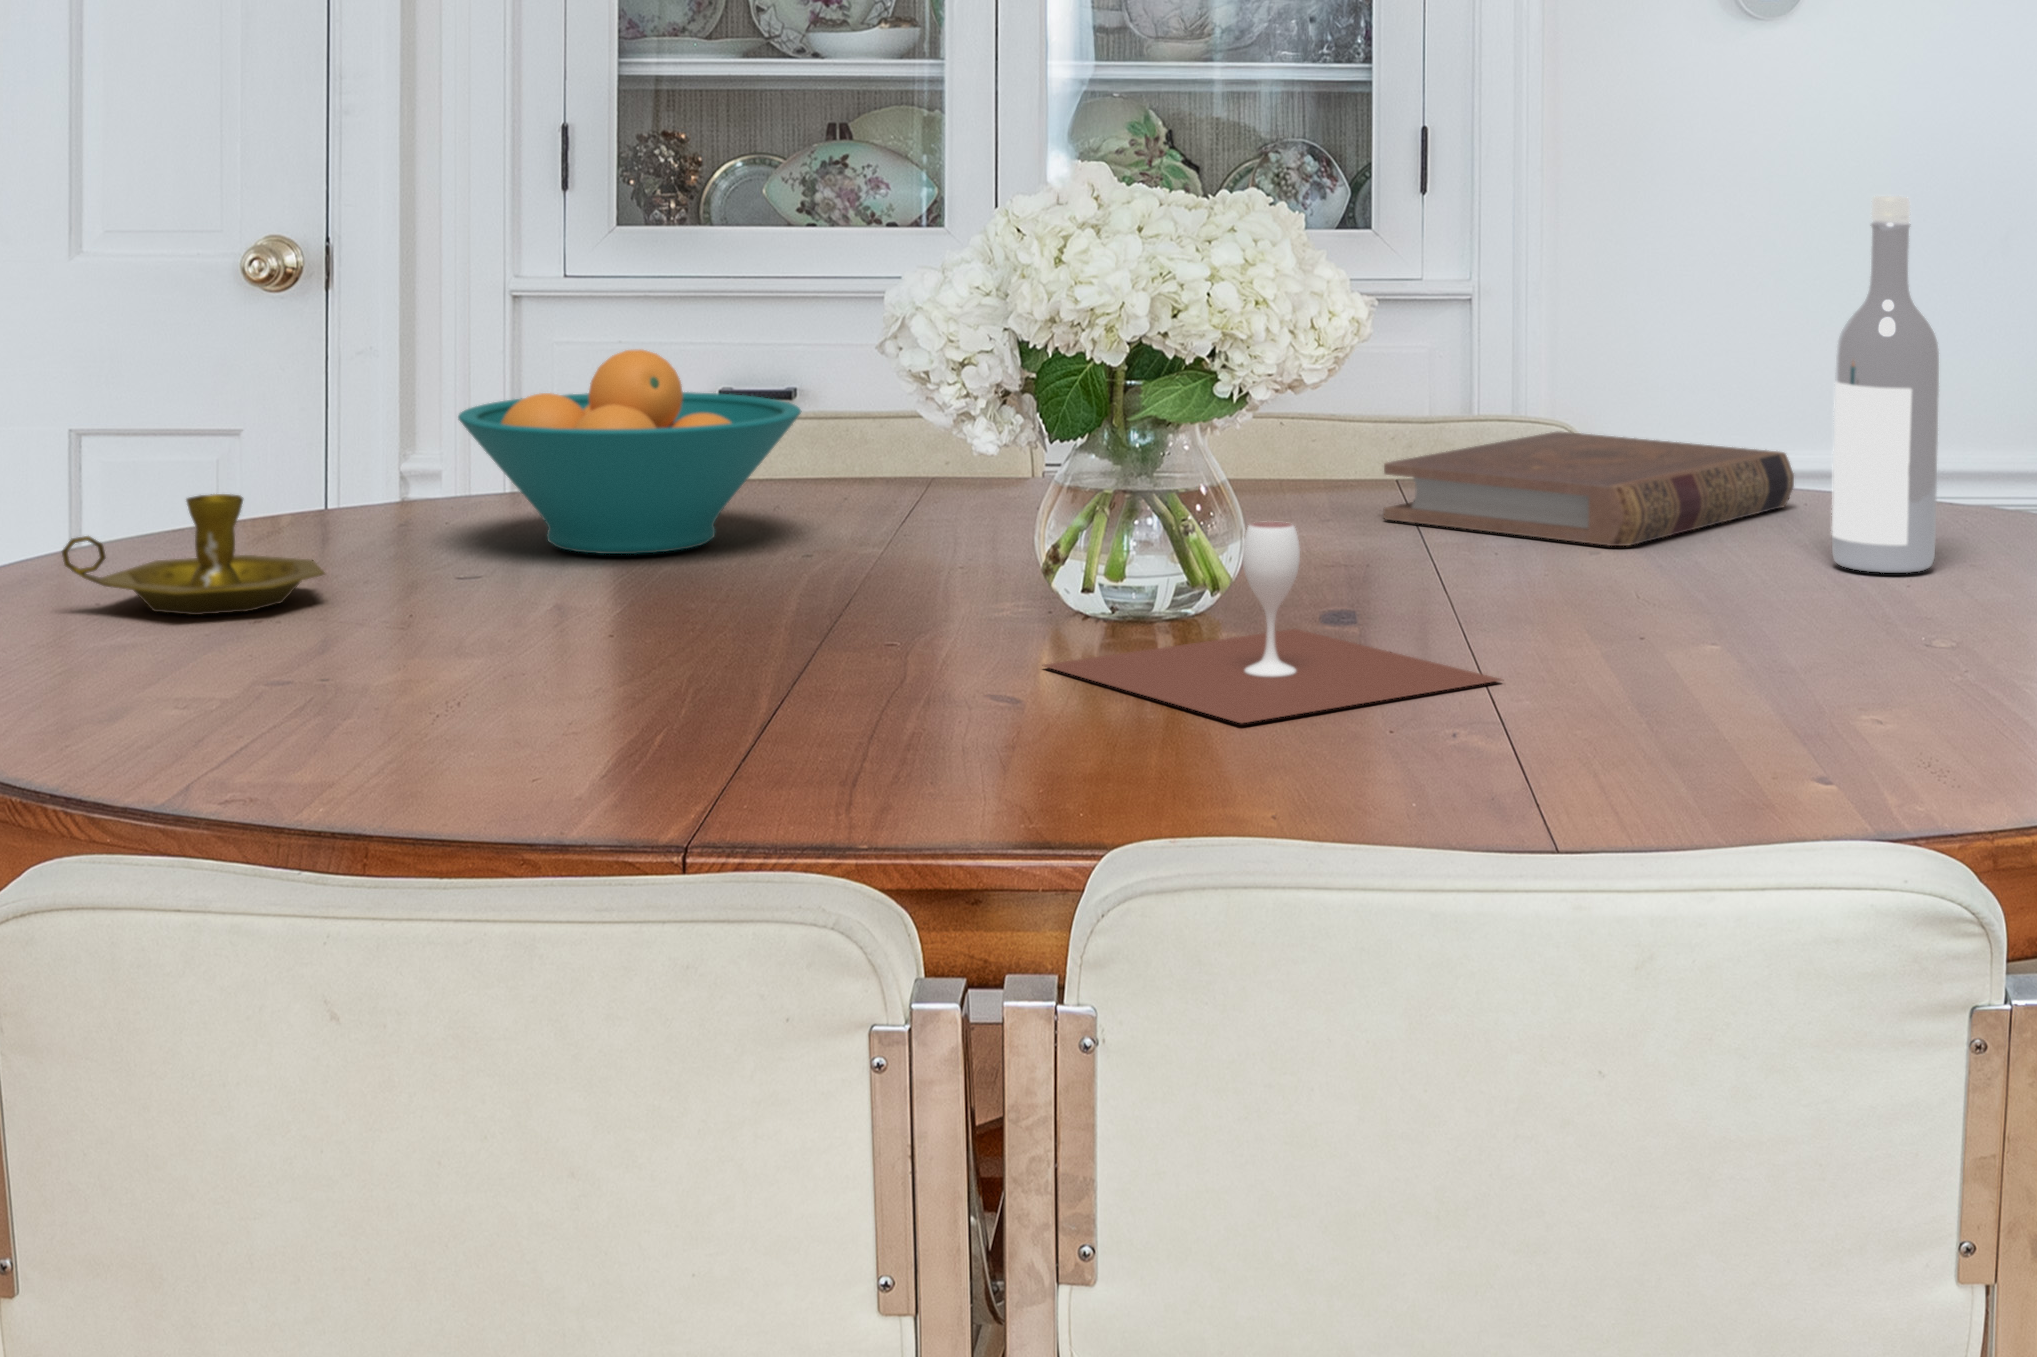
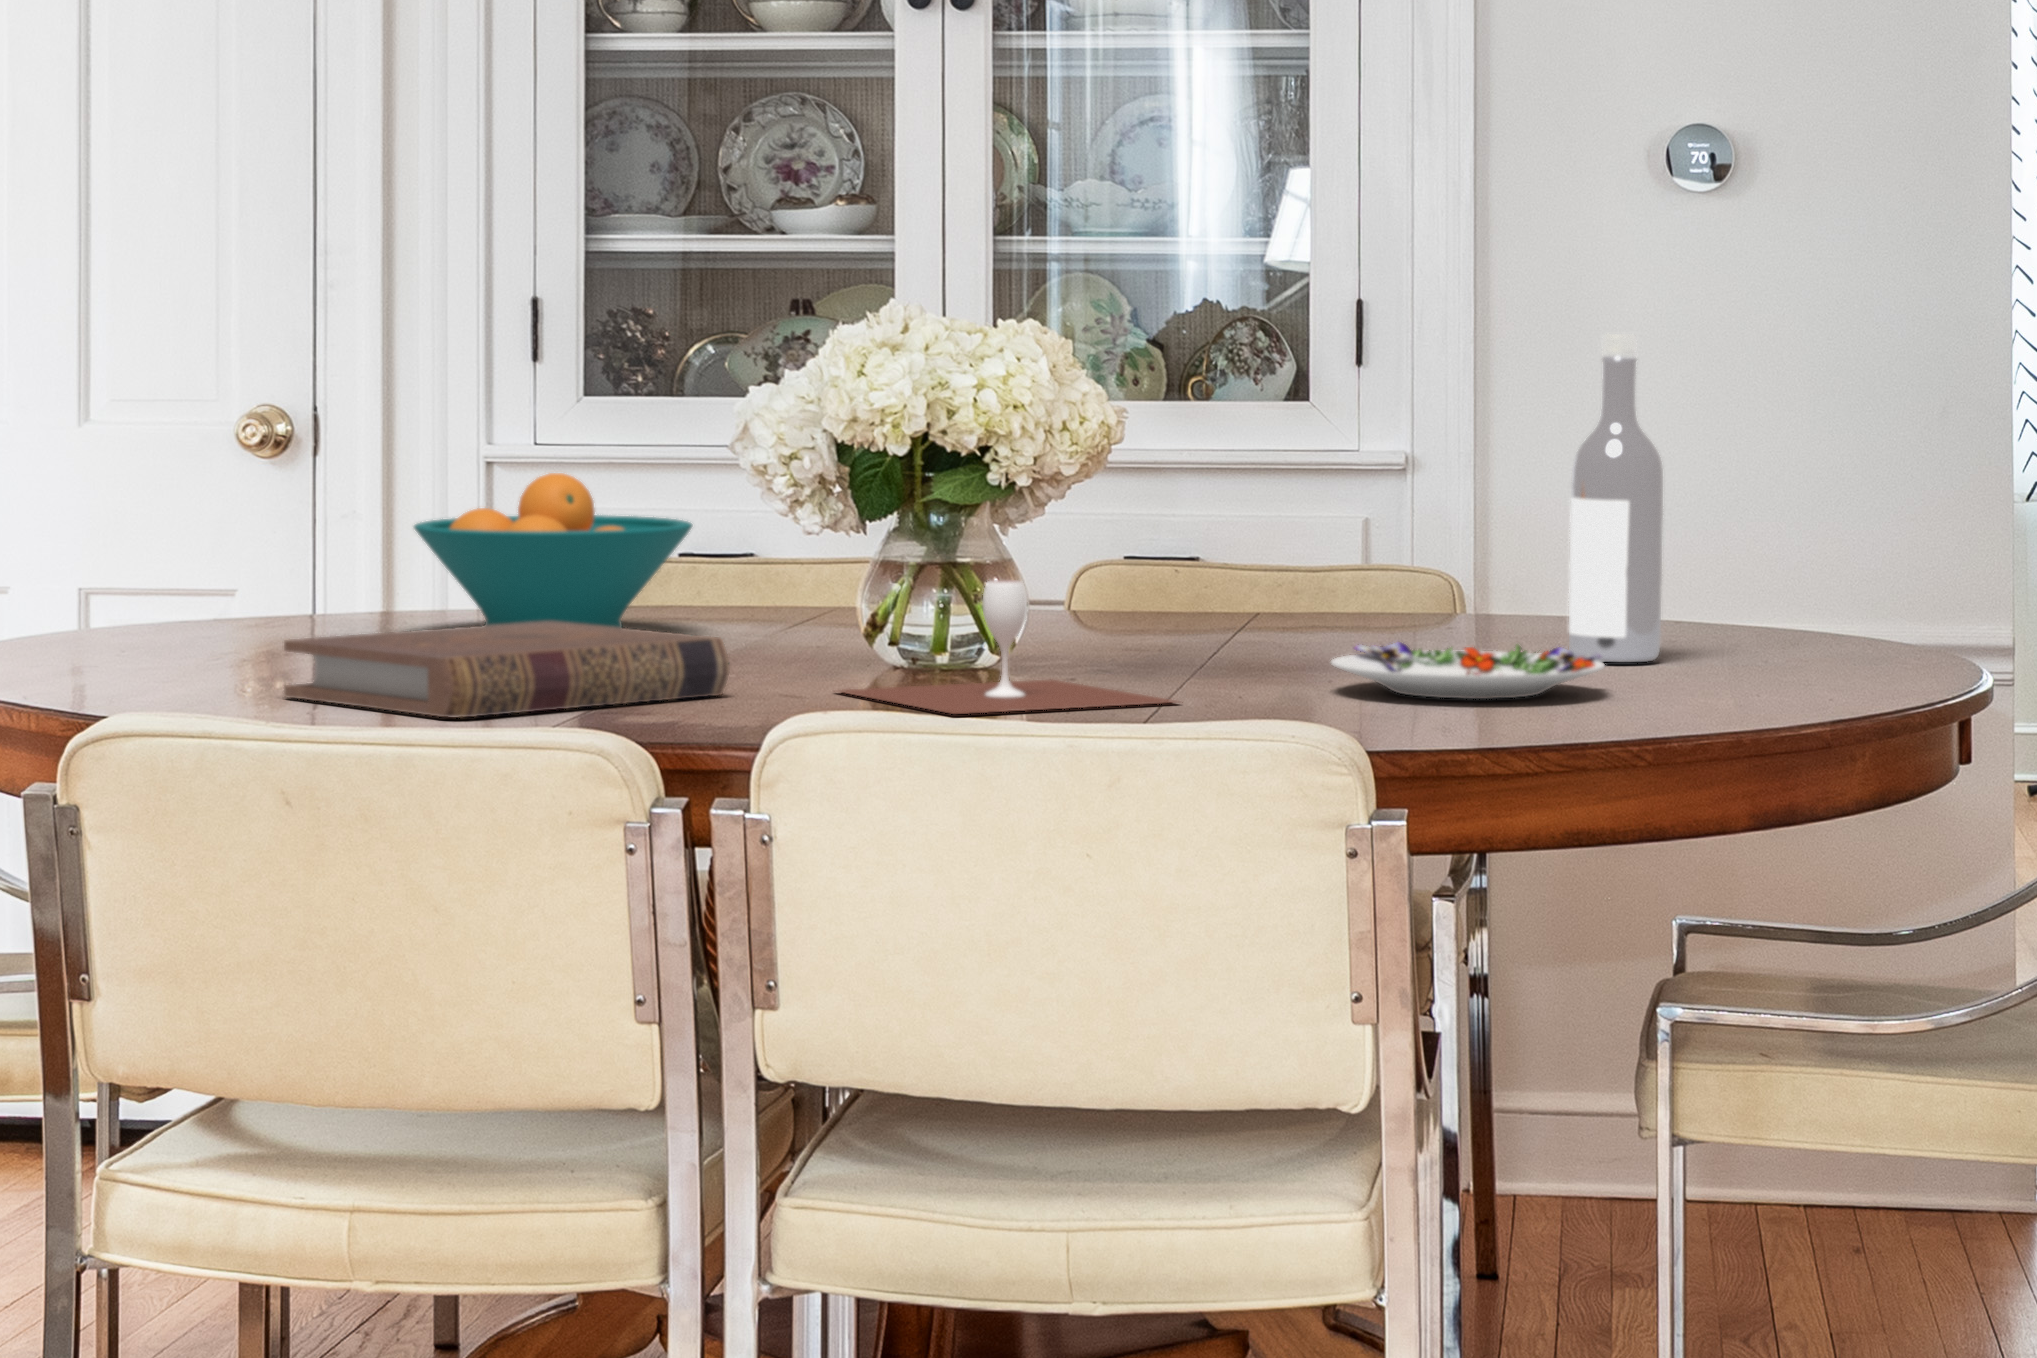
book: present [1384,431,1794,546] -> present [284,621,729,717]
candlestick: present [62,494,325,615] -> none [115,573,308,661]
salad plate: none [1646,571,1977,659] -> present [1331,642,1604,699]

